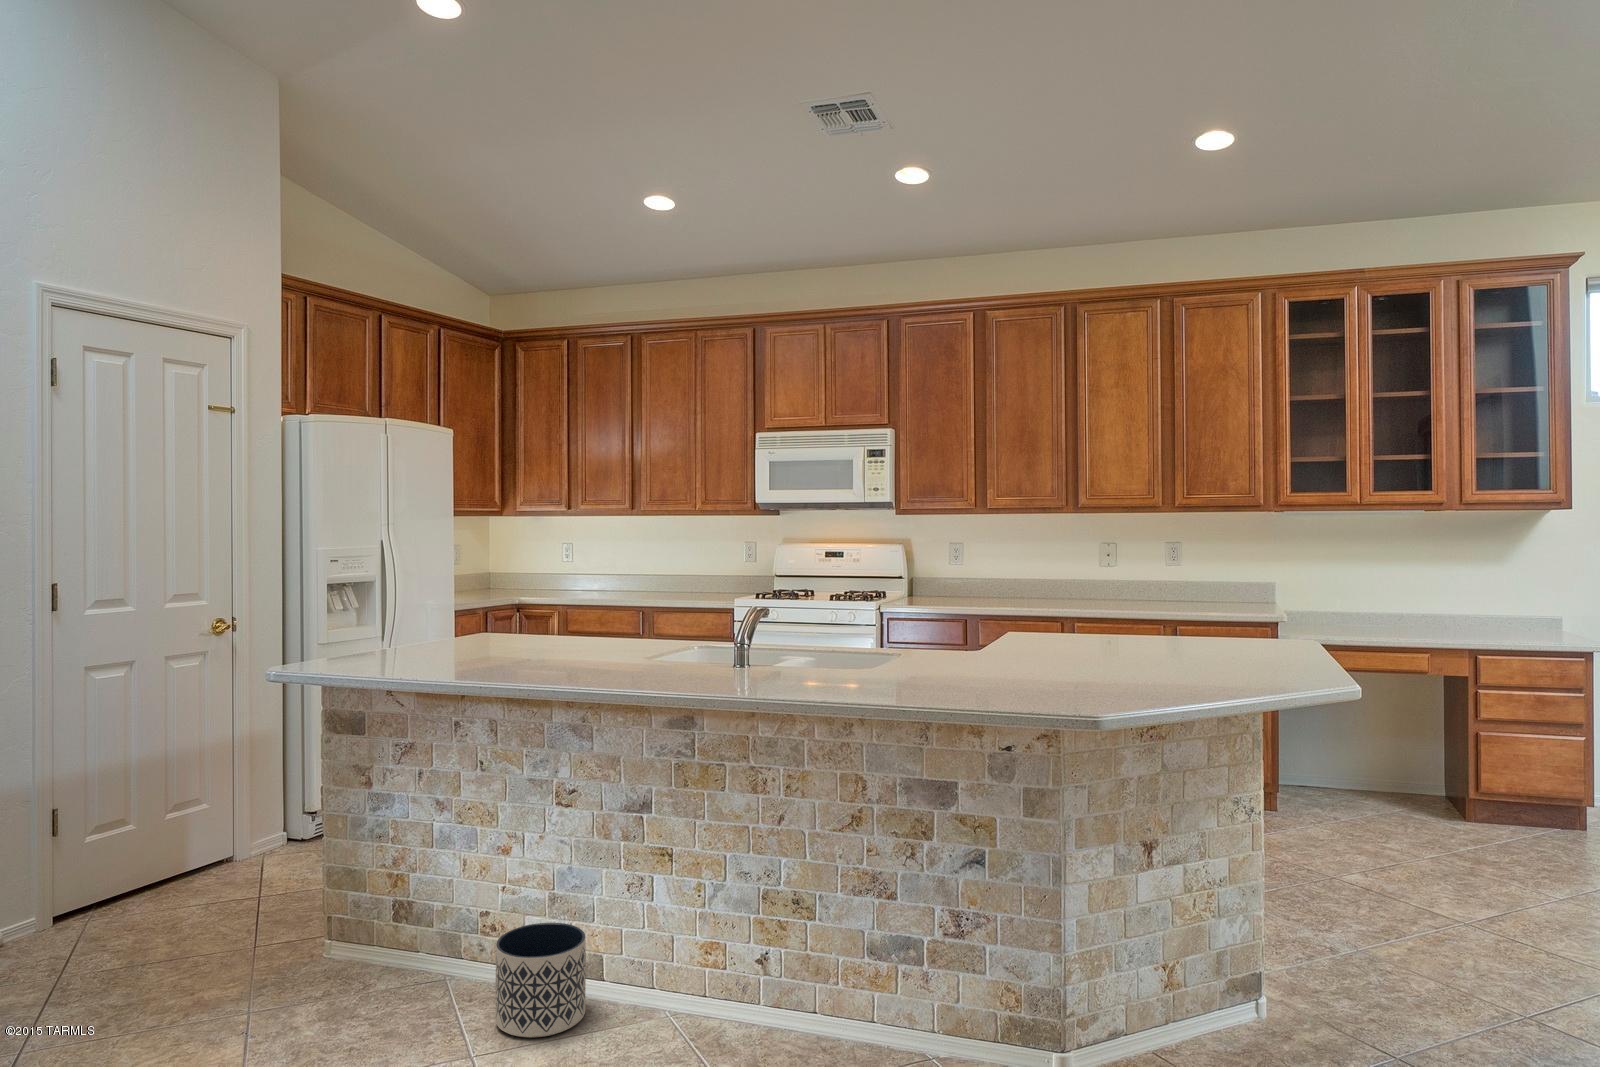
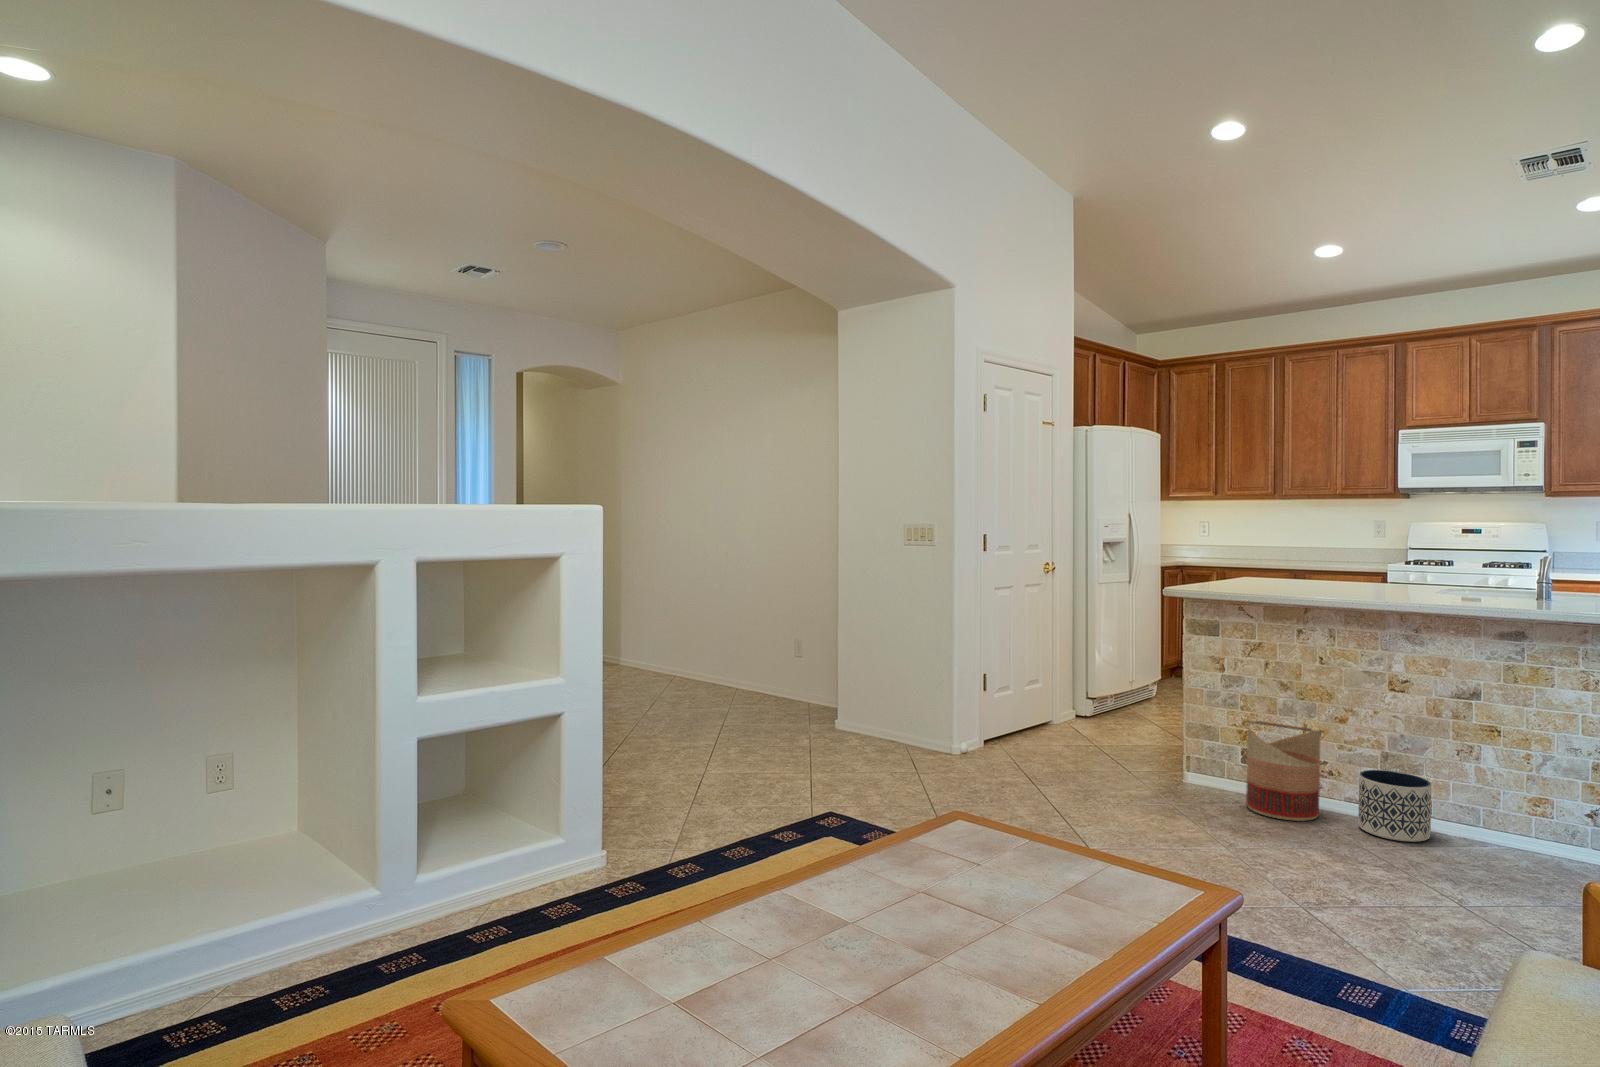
basket: none [361,866,465,1024] -> present [1246,719,1322,821]

